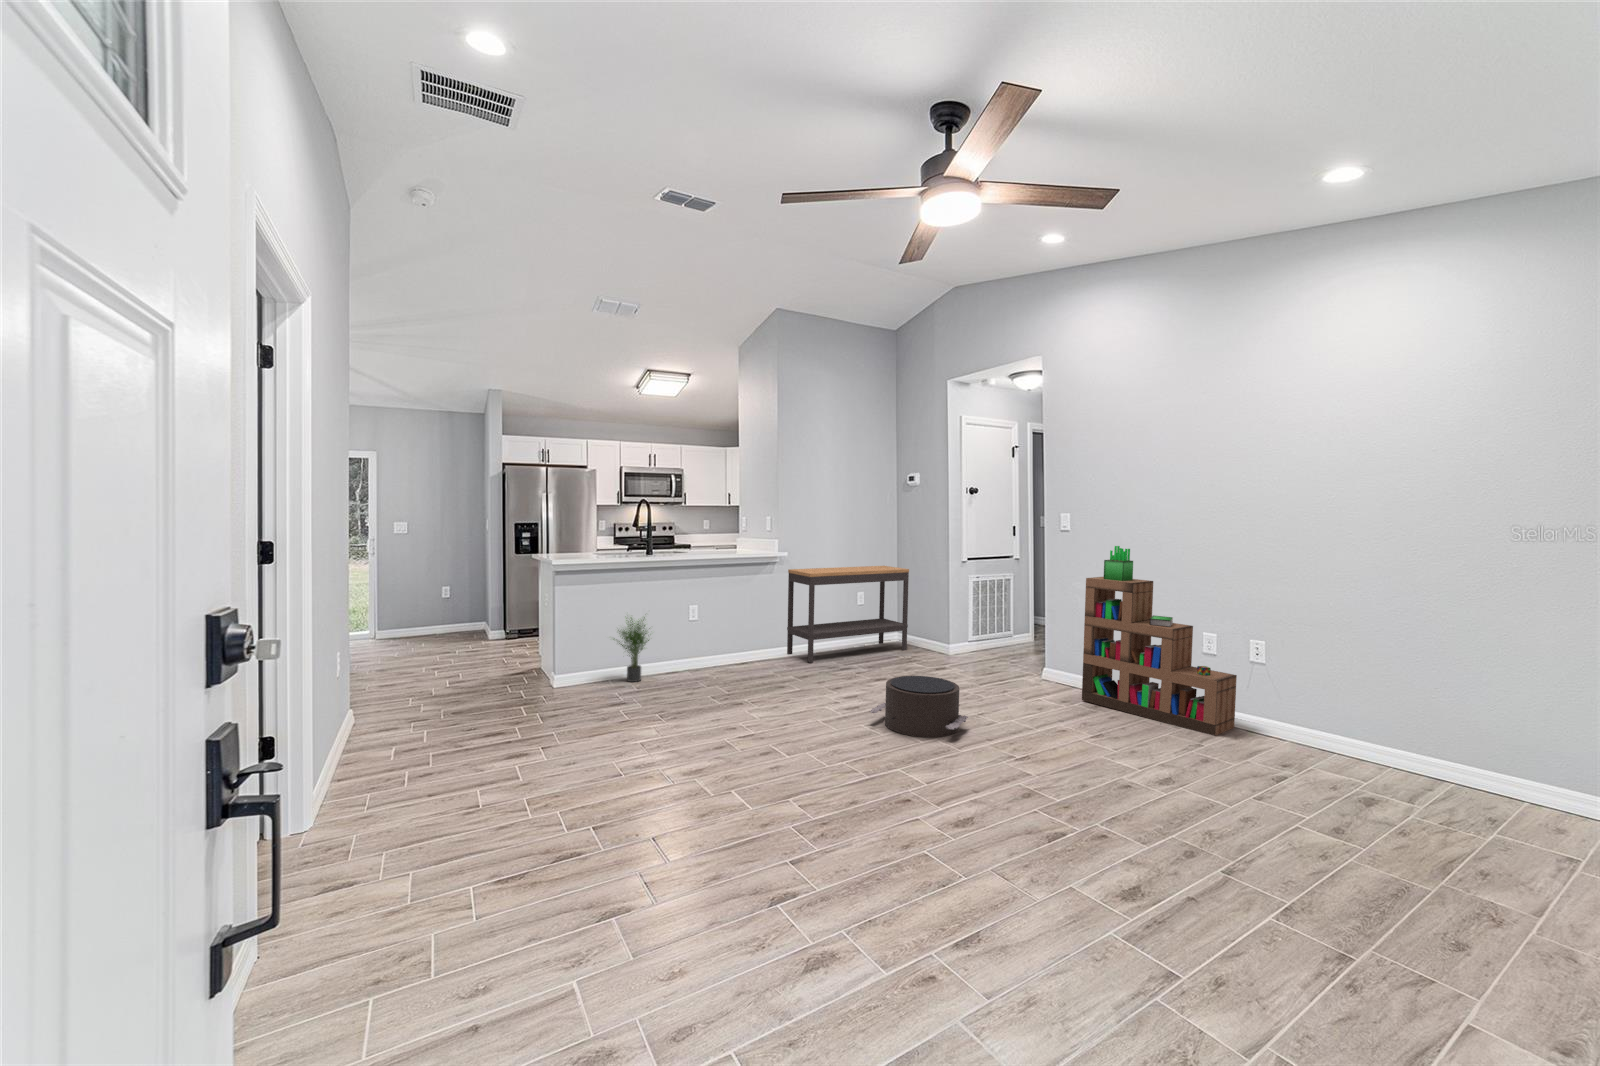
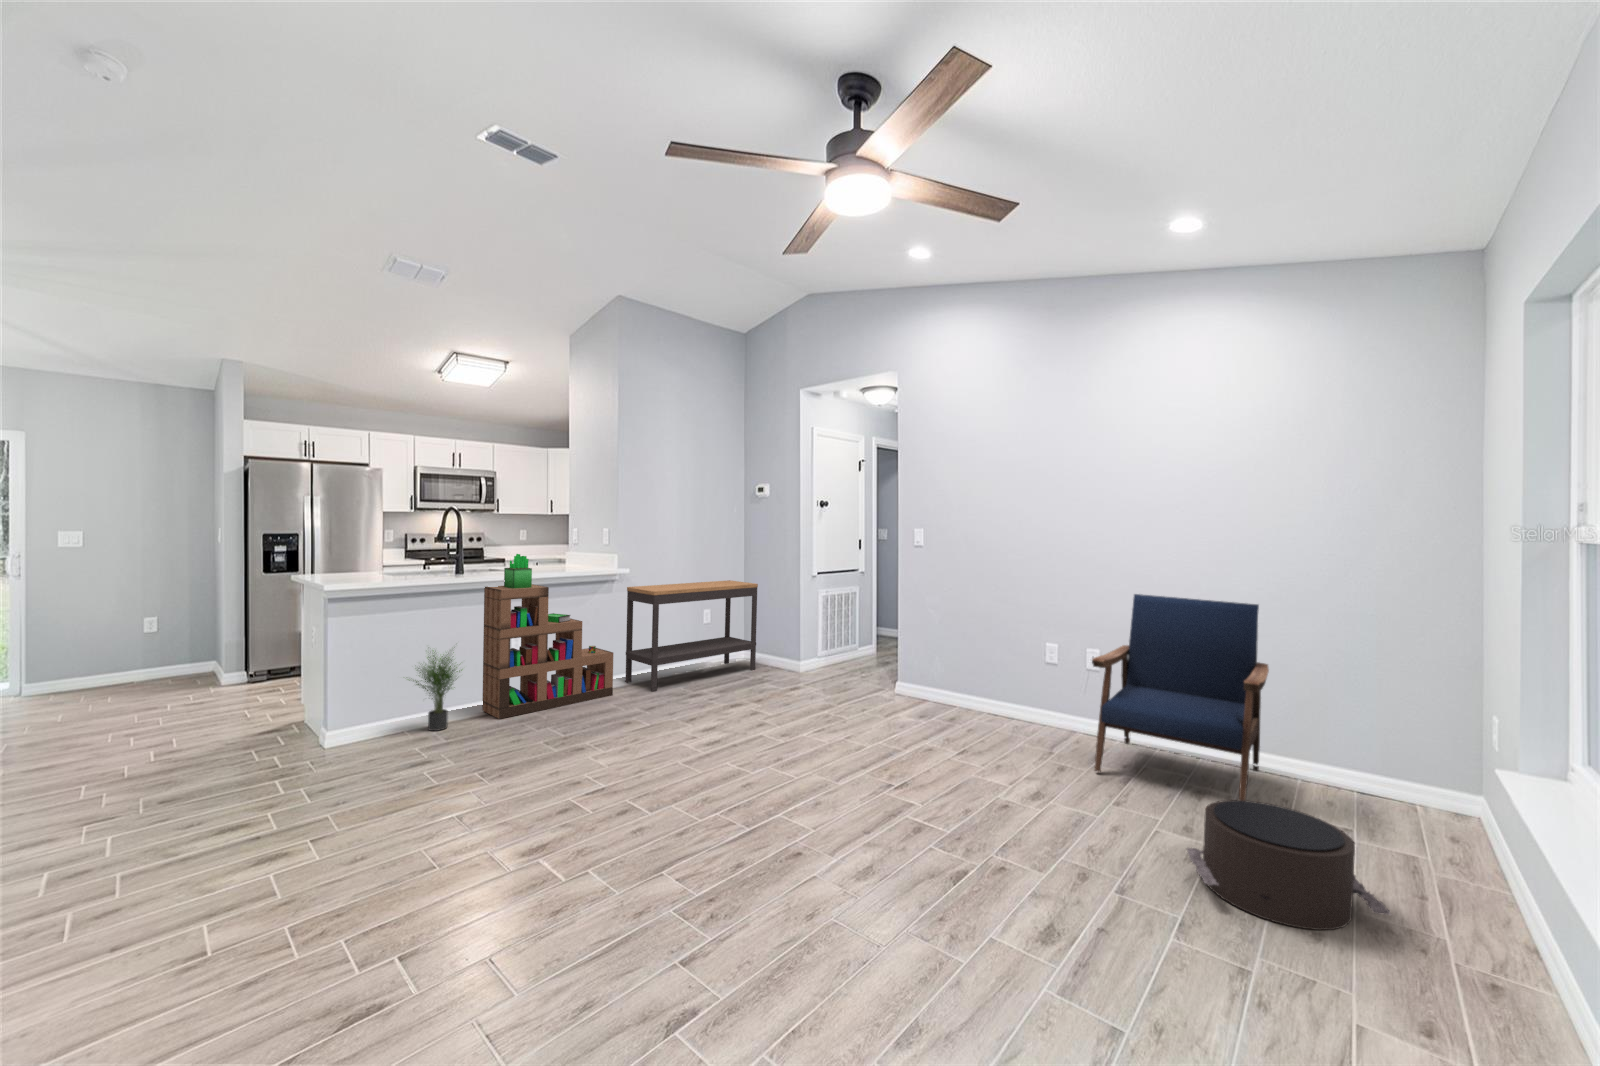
bookshelf: present [1082,546,1237,736] -> present [482,554,613,719]
armchair: none [1231,583,1454,812] -> present [1092,594,1269,800]
pouf: present [870,676,968,737] -> present [1187,800,1391,930]

